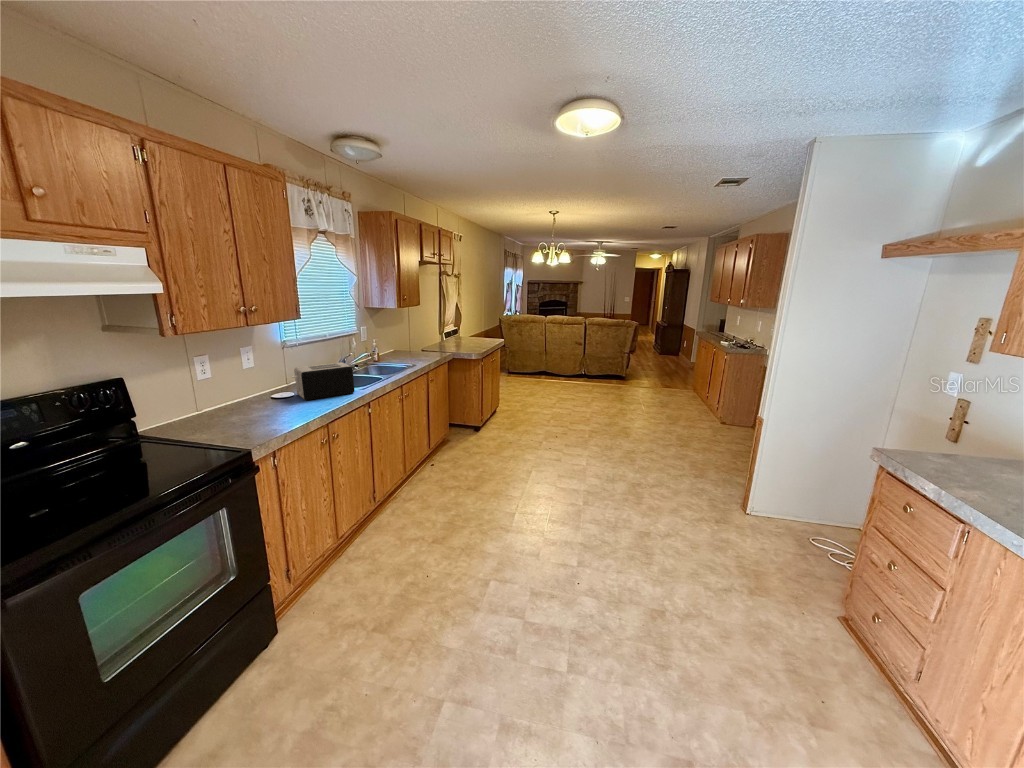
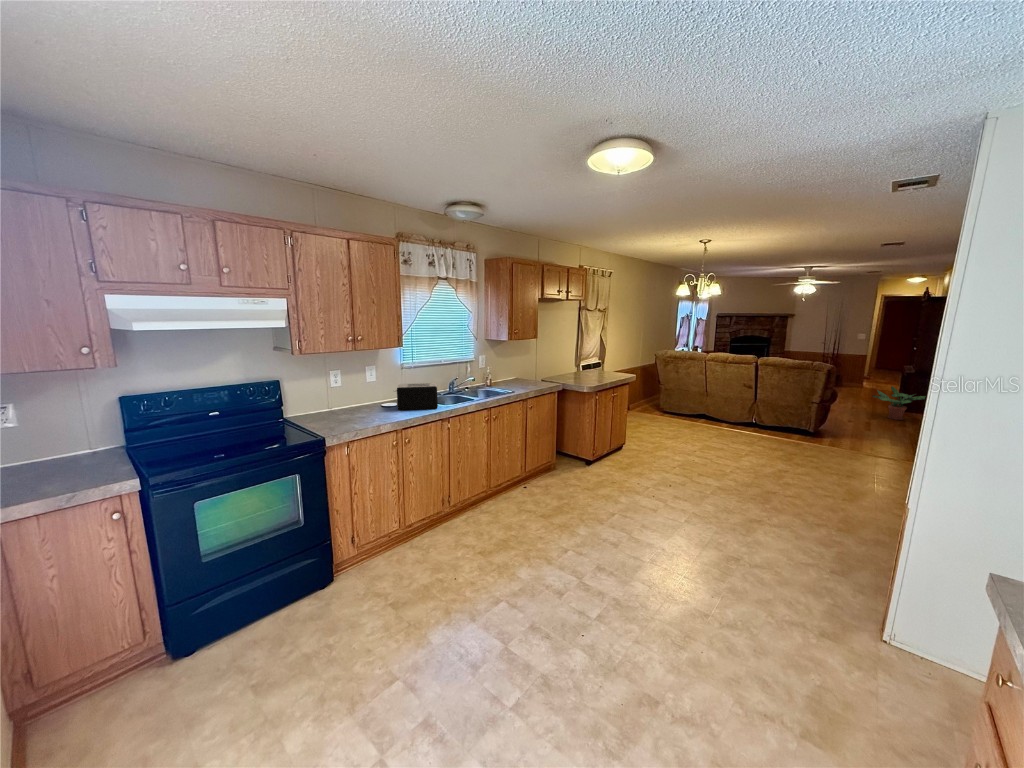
potted plant: none [646,338,682,363] -> present [873,386,926,420]

